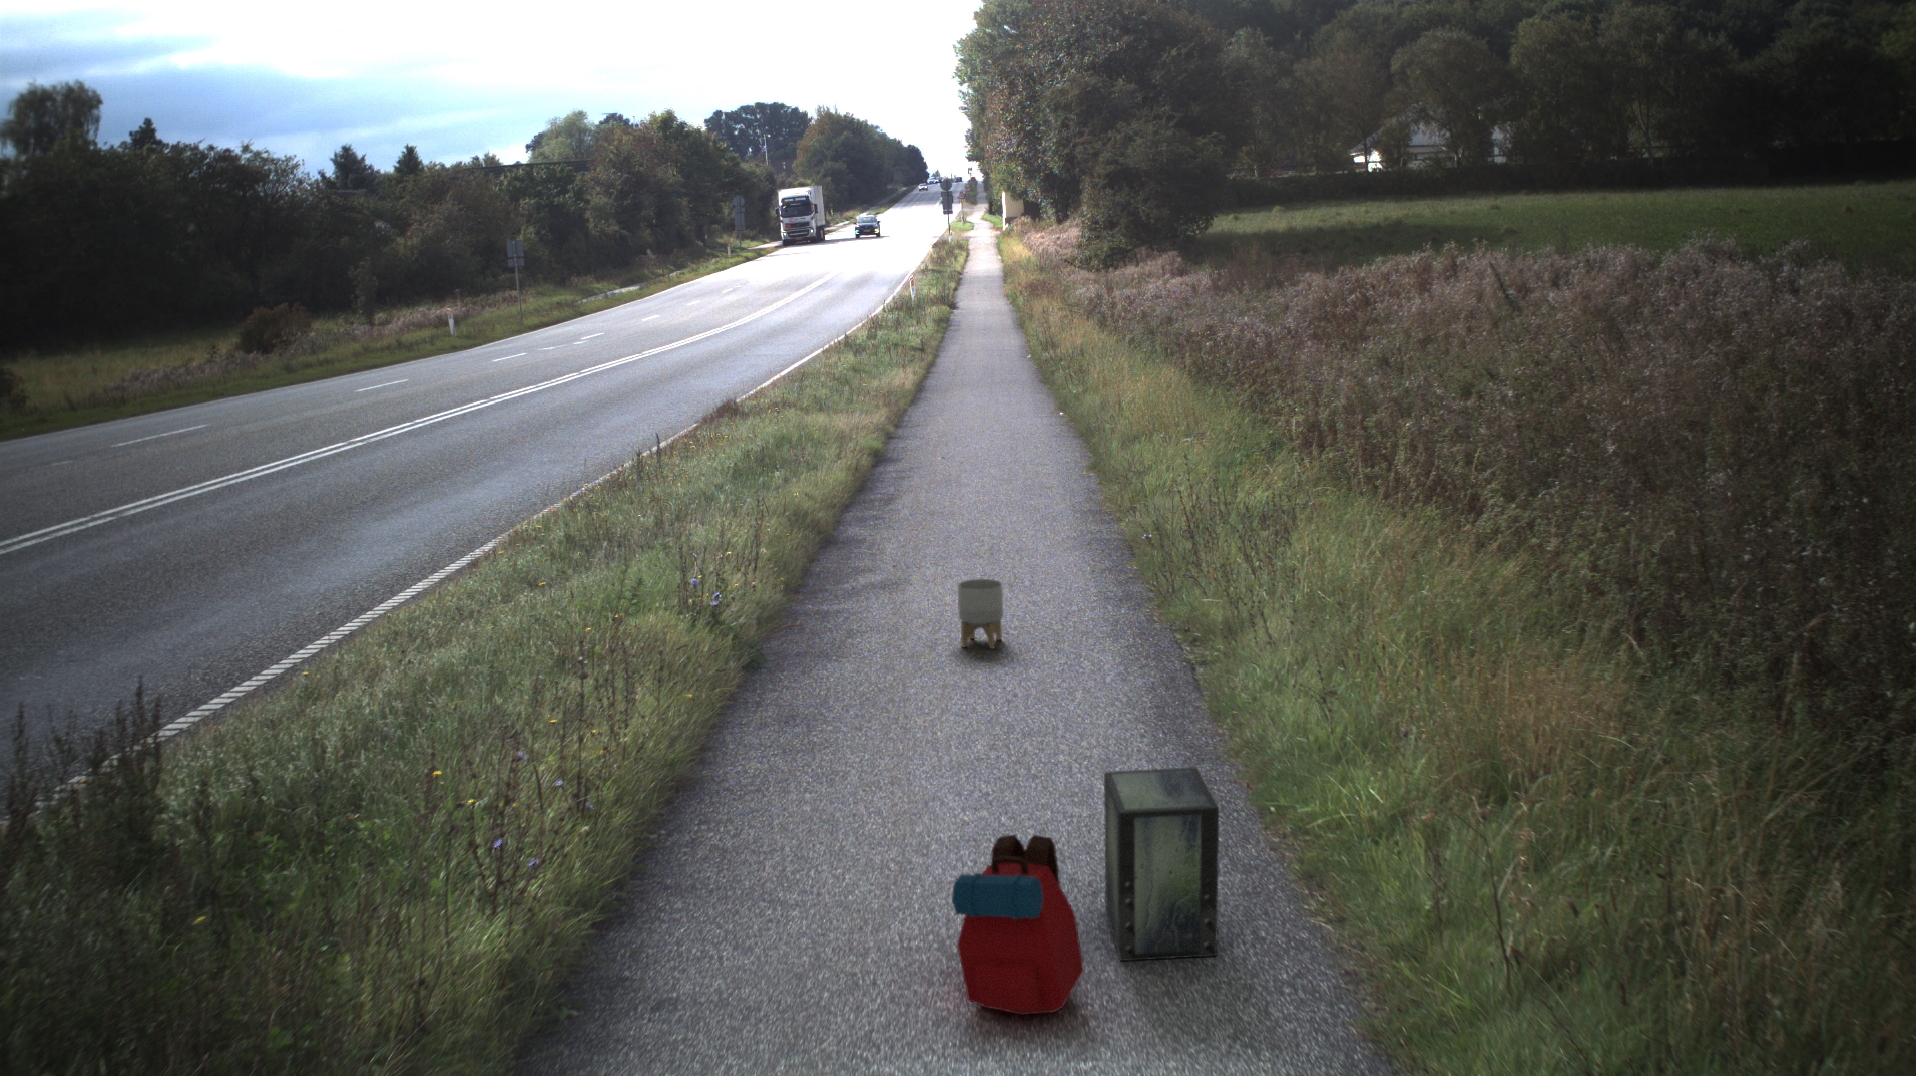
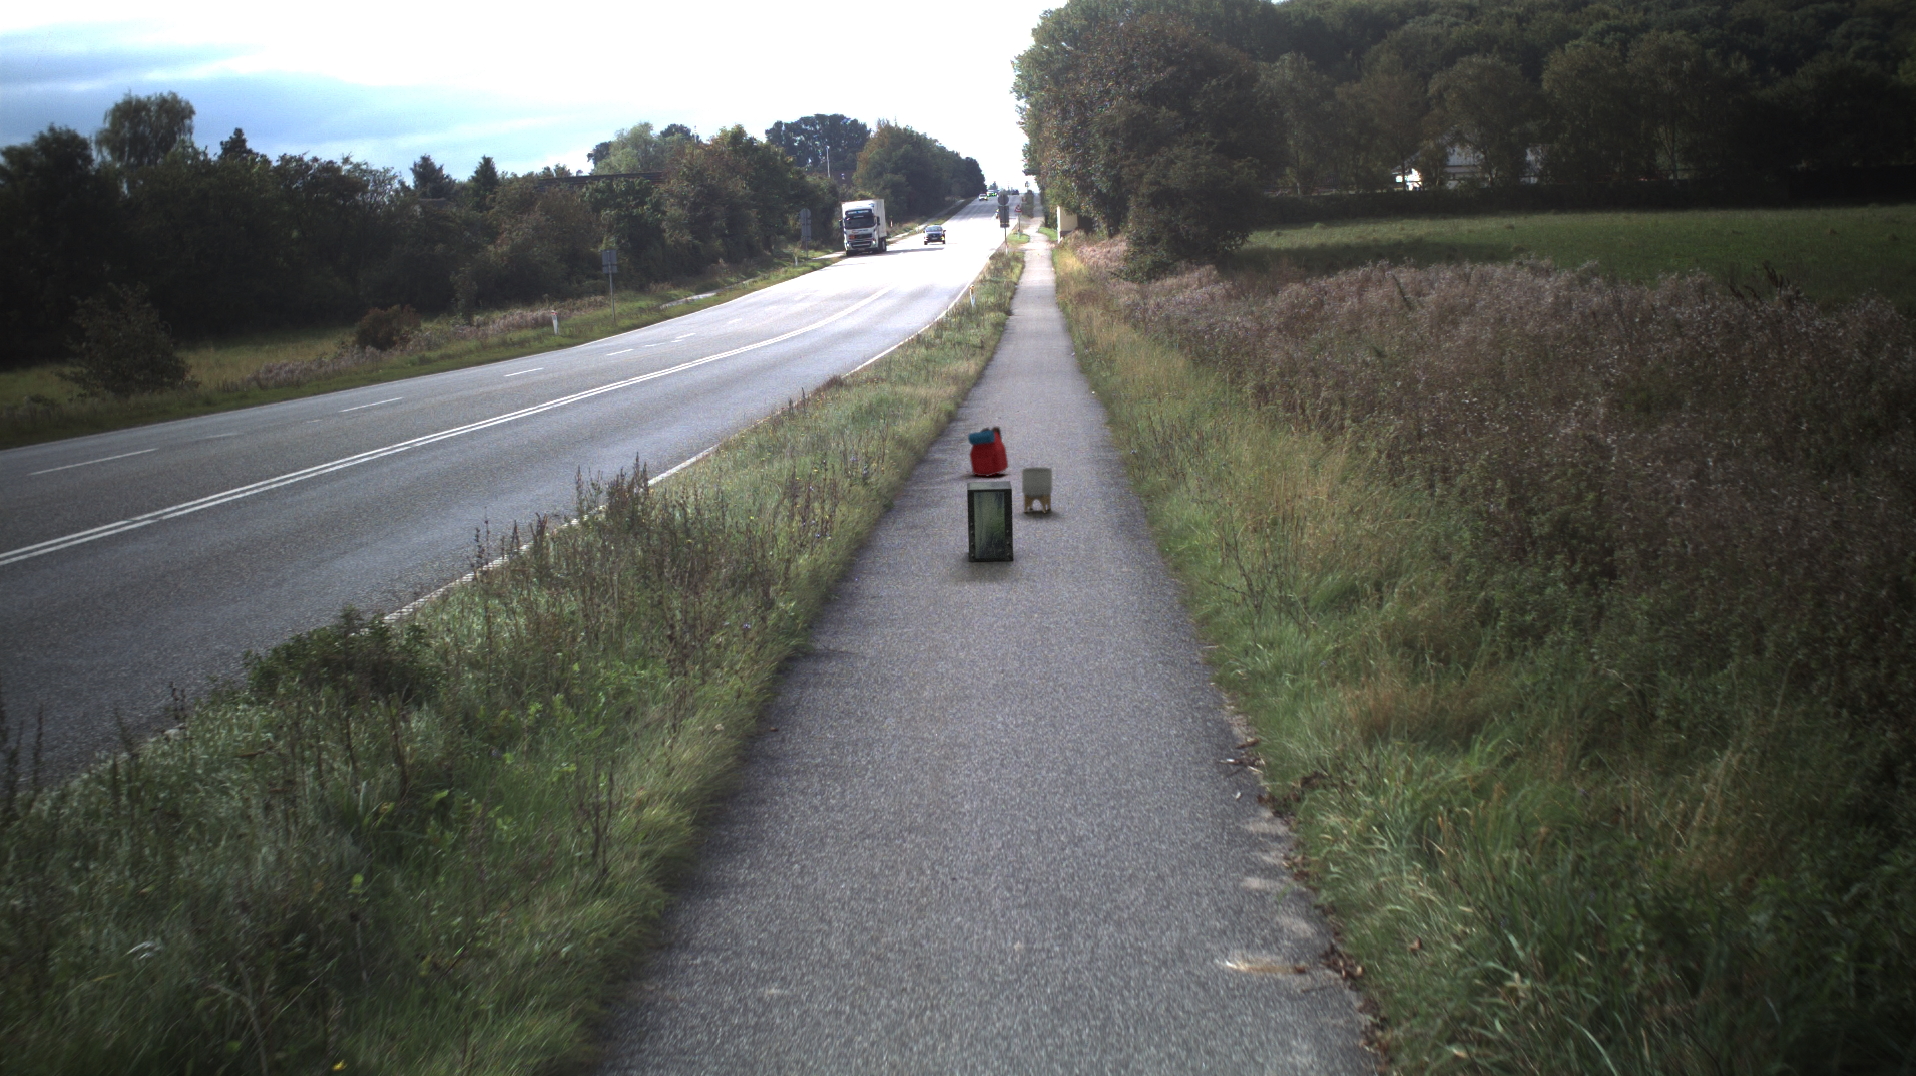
storage box: present [1104,767,1219,961] -> present [967,481,1013,562]
backpack: present [952,835,1084,1015] -> present [968,427,1008,476]

